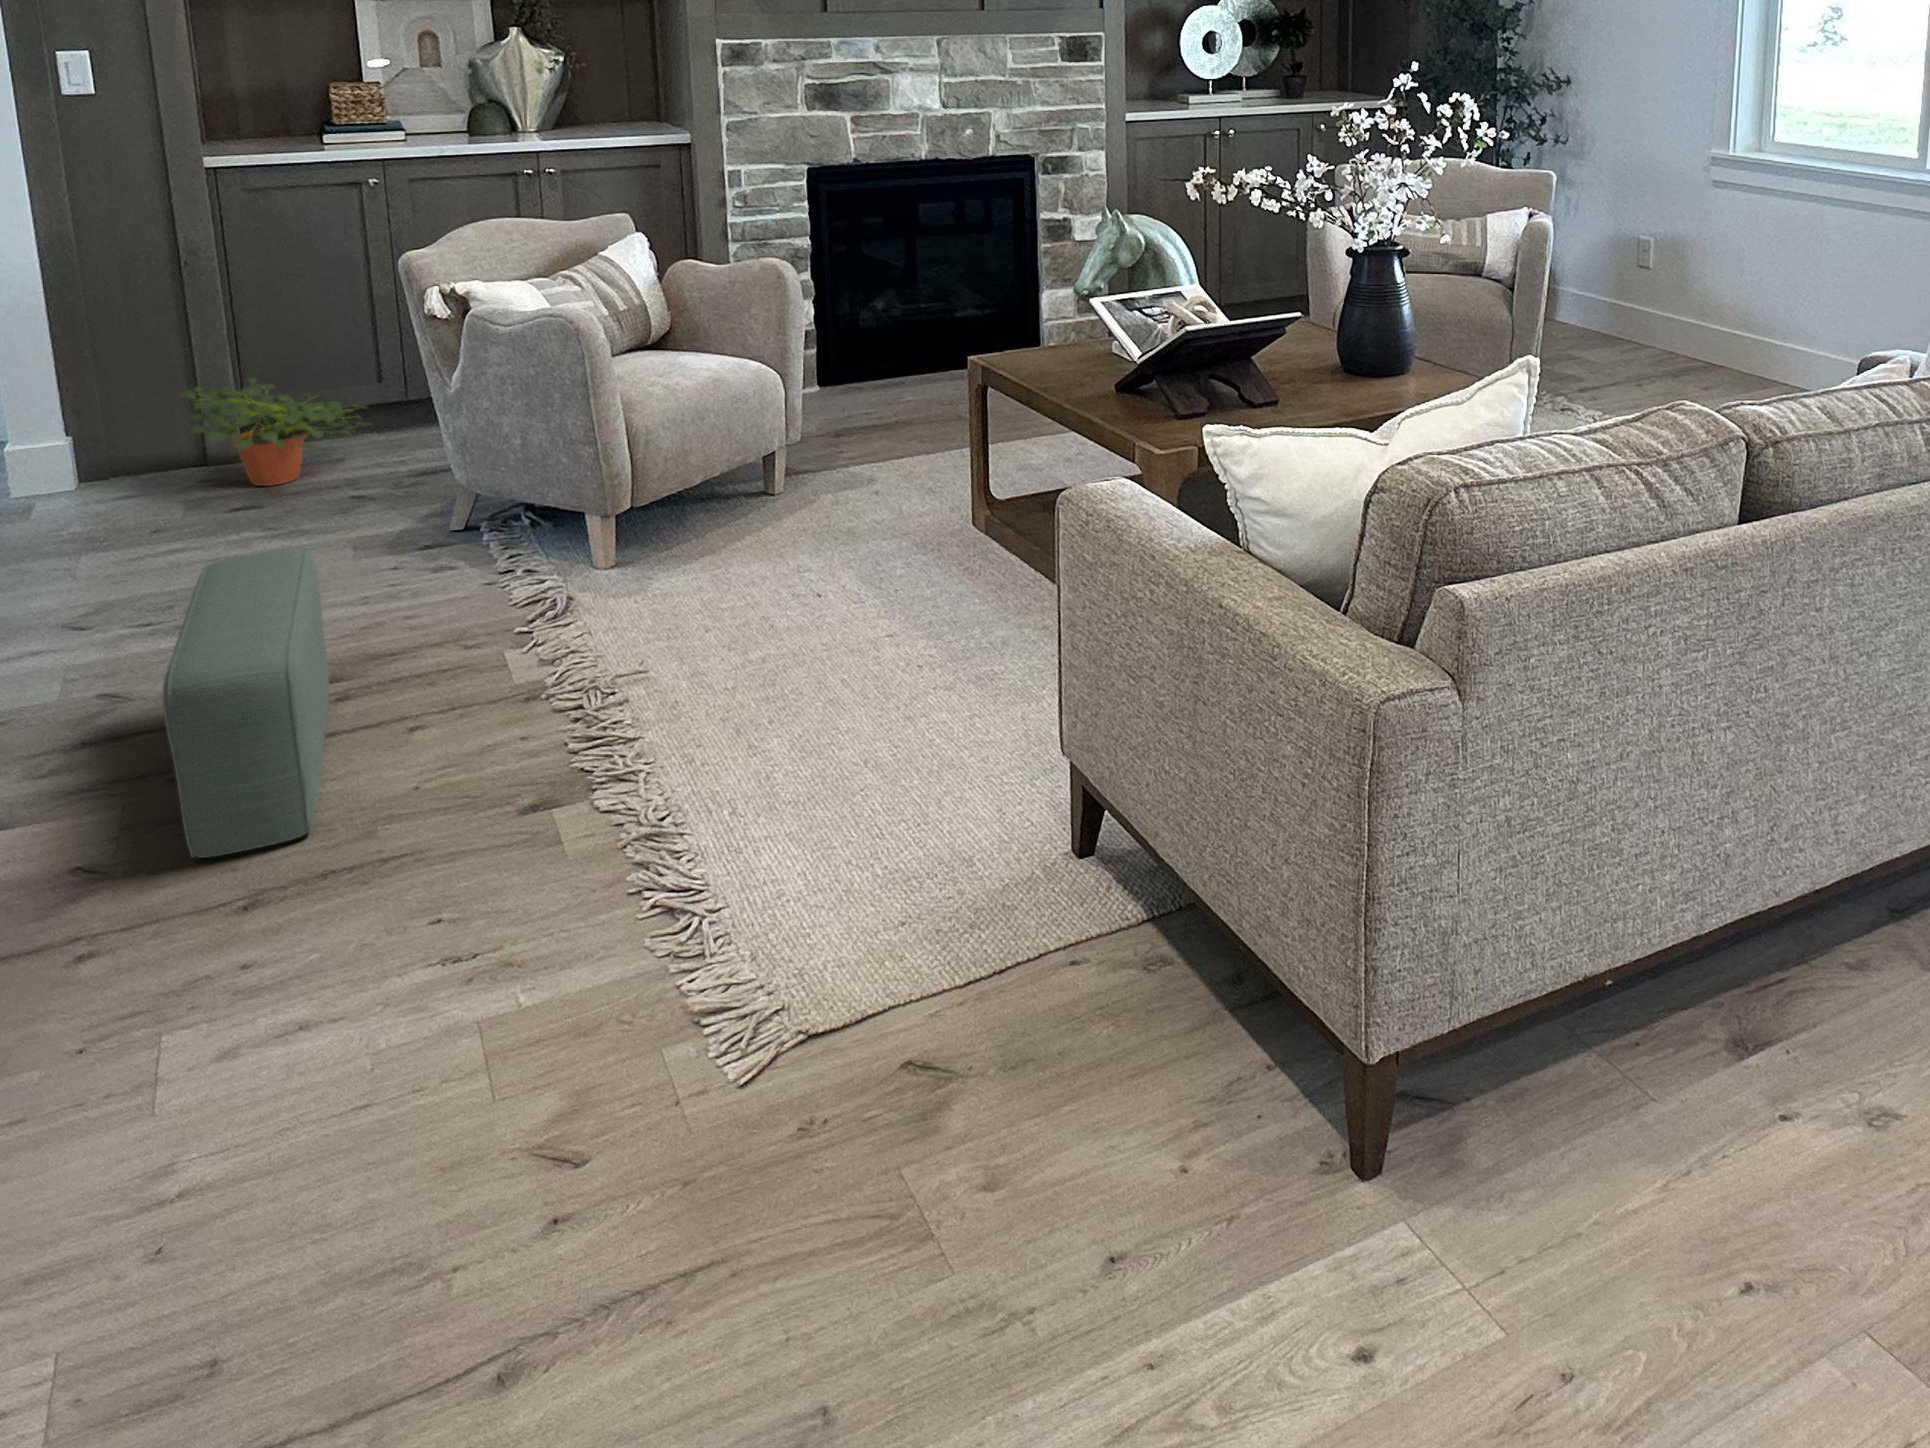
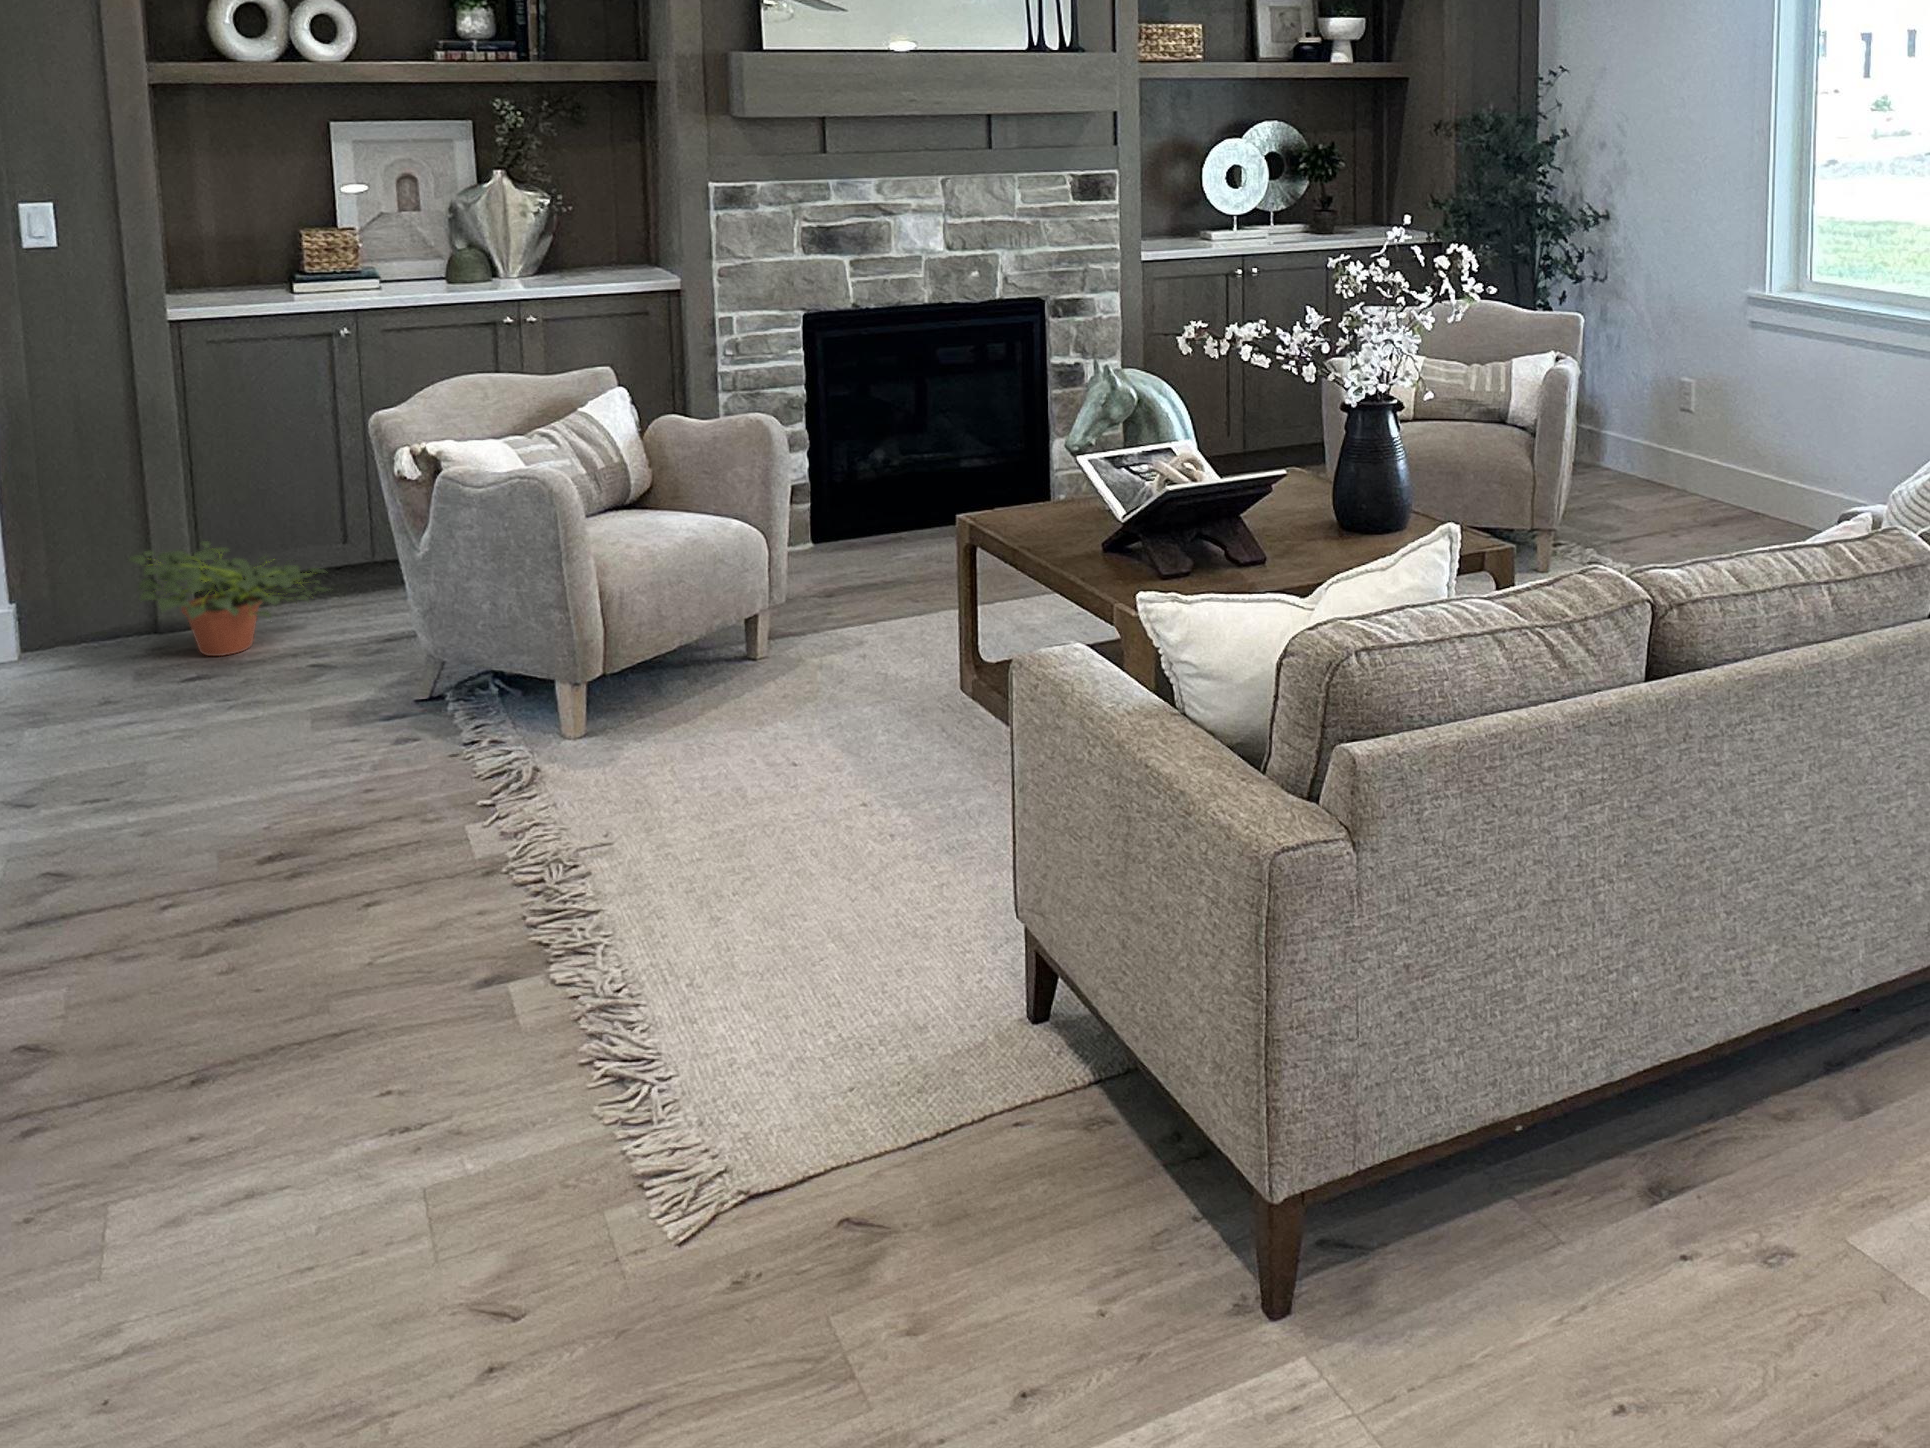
pouf: present [163,550,330,858] -> none [120,721,282,1035]

